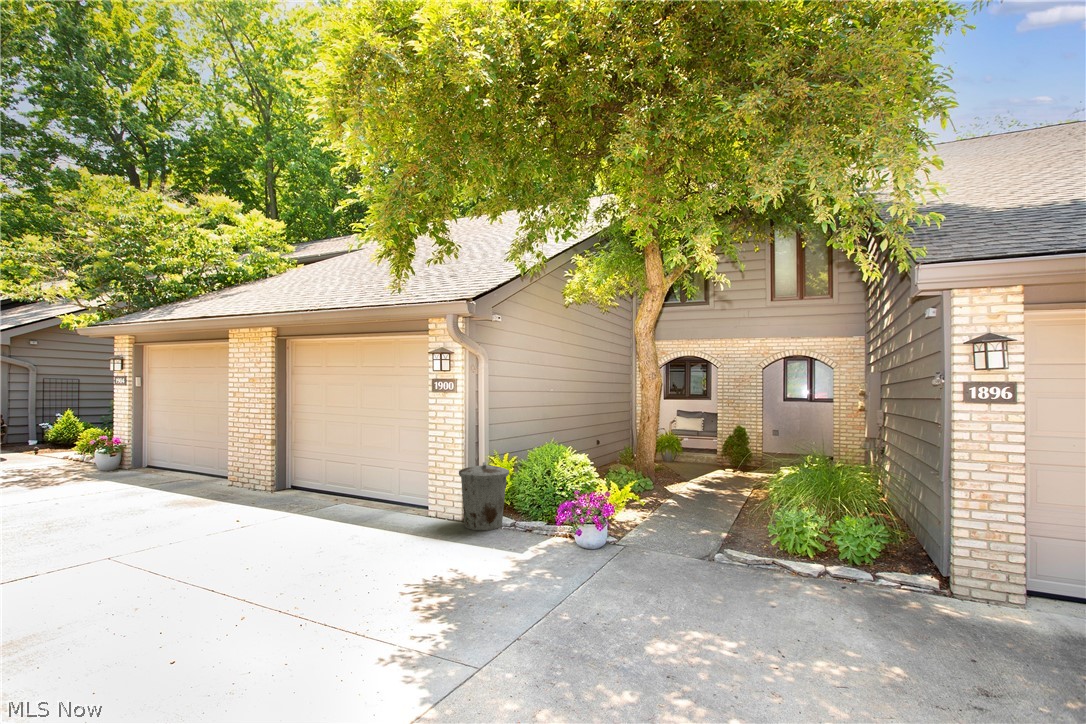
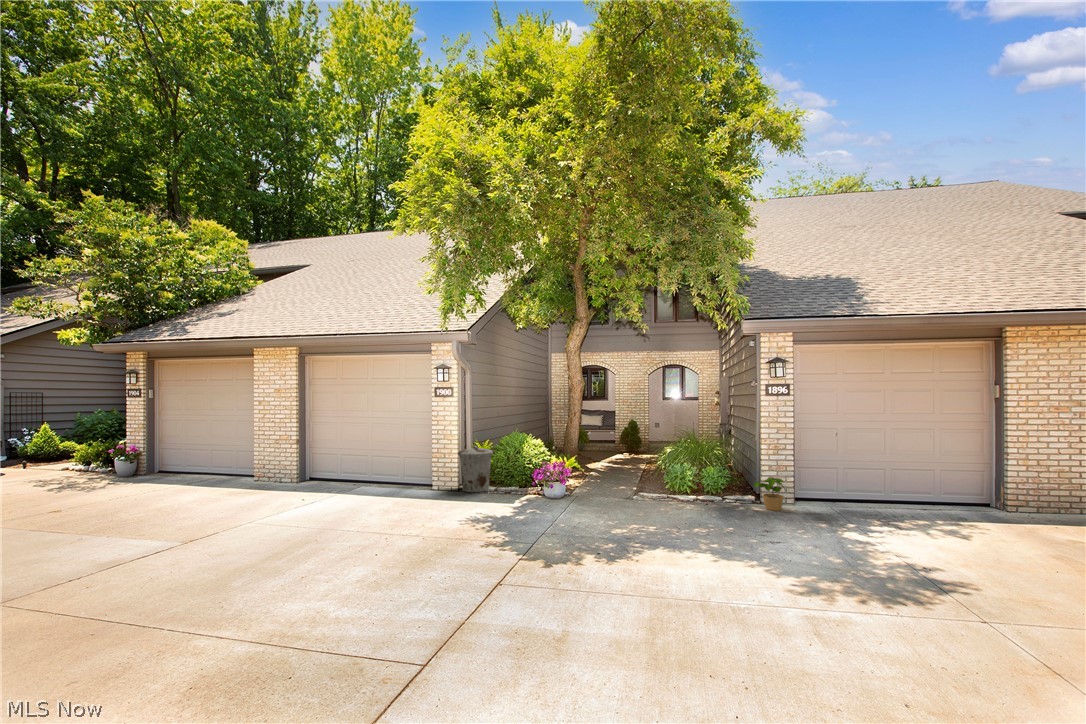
potted plant: none [939,554,1007,615] -> present [754,478,785,511]

